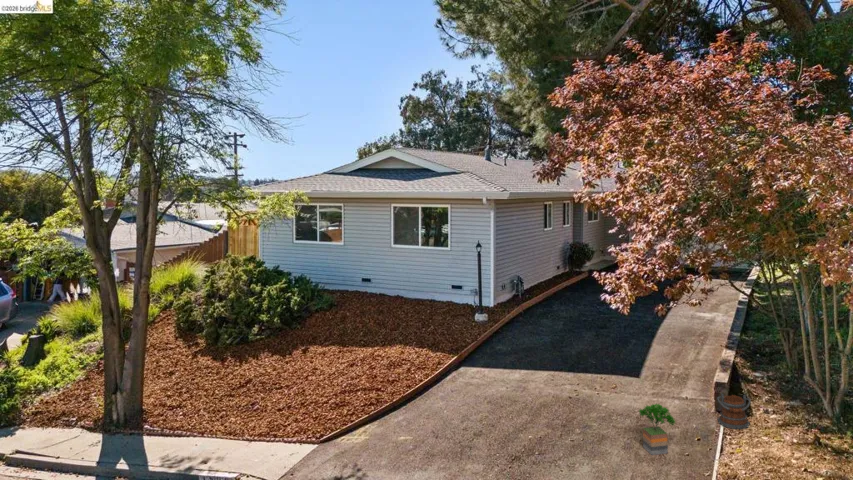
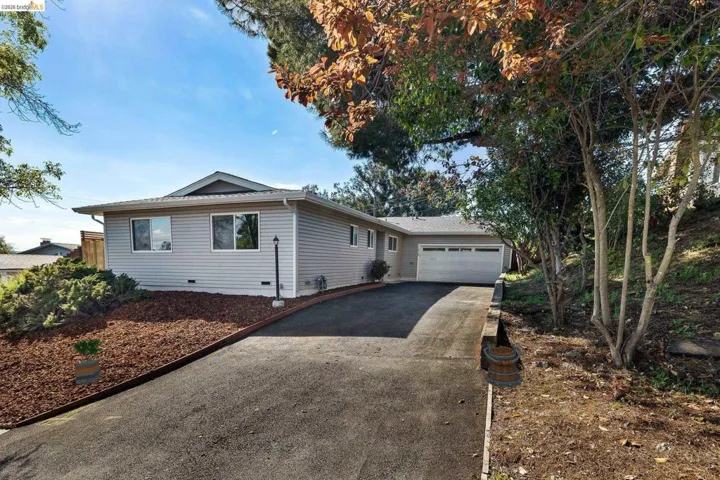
potted tree: present [639,404,675,455] -> present [73,339,103,384]

